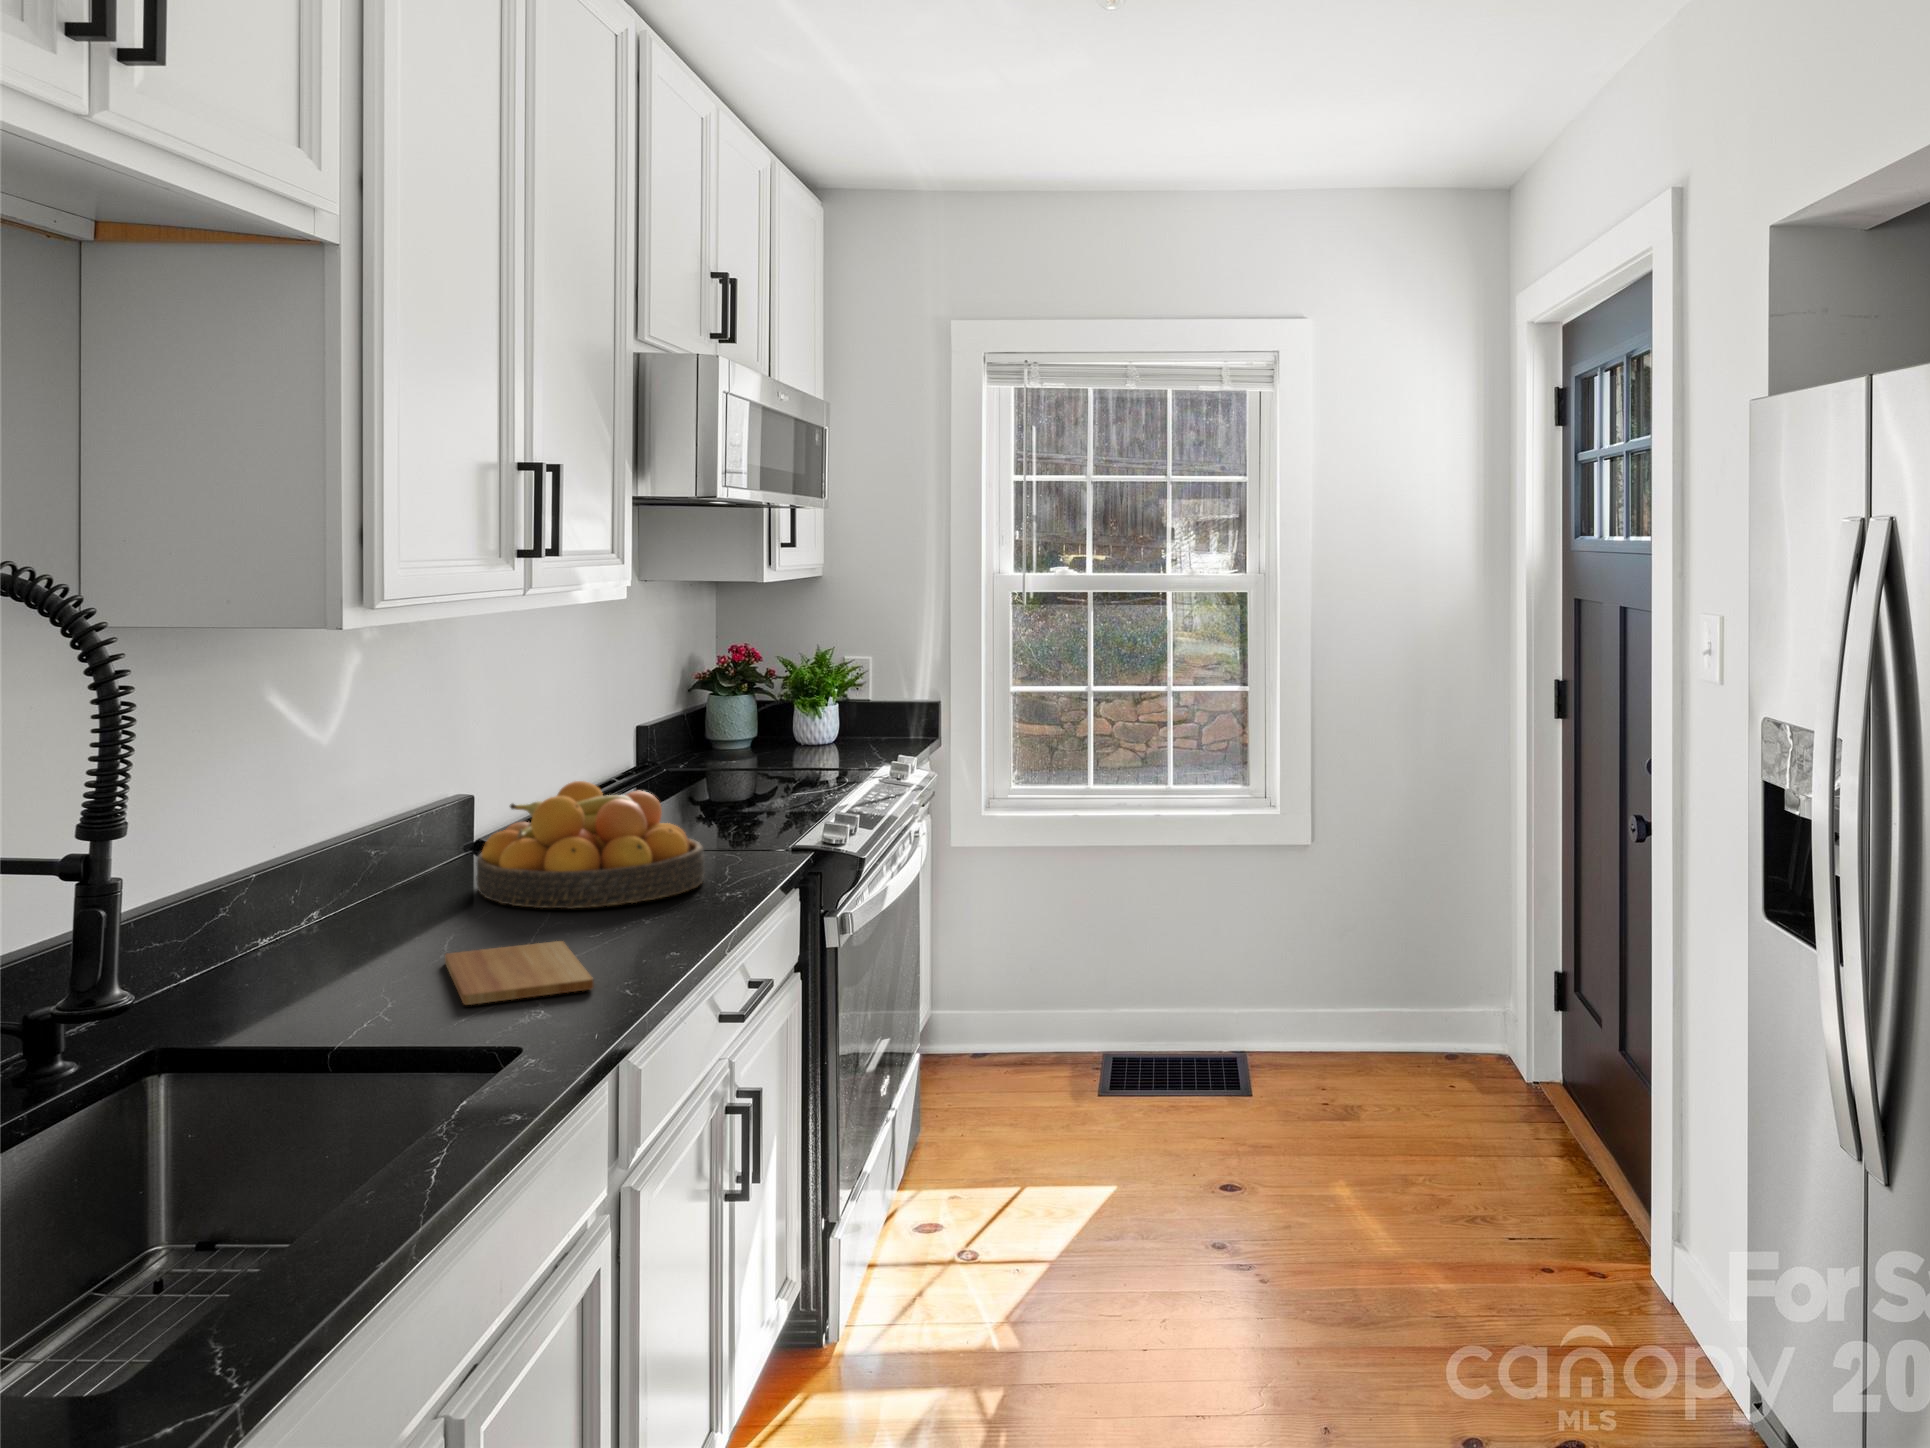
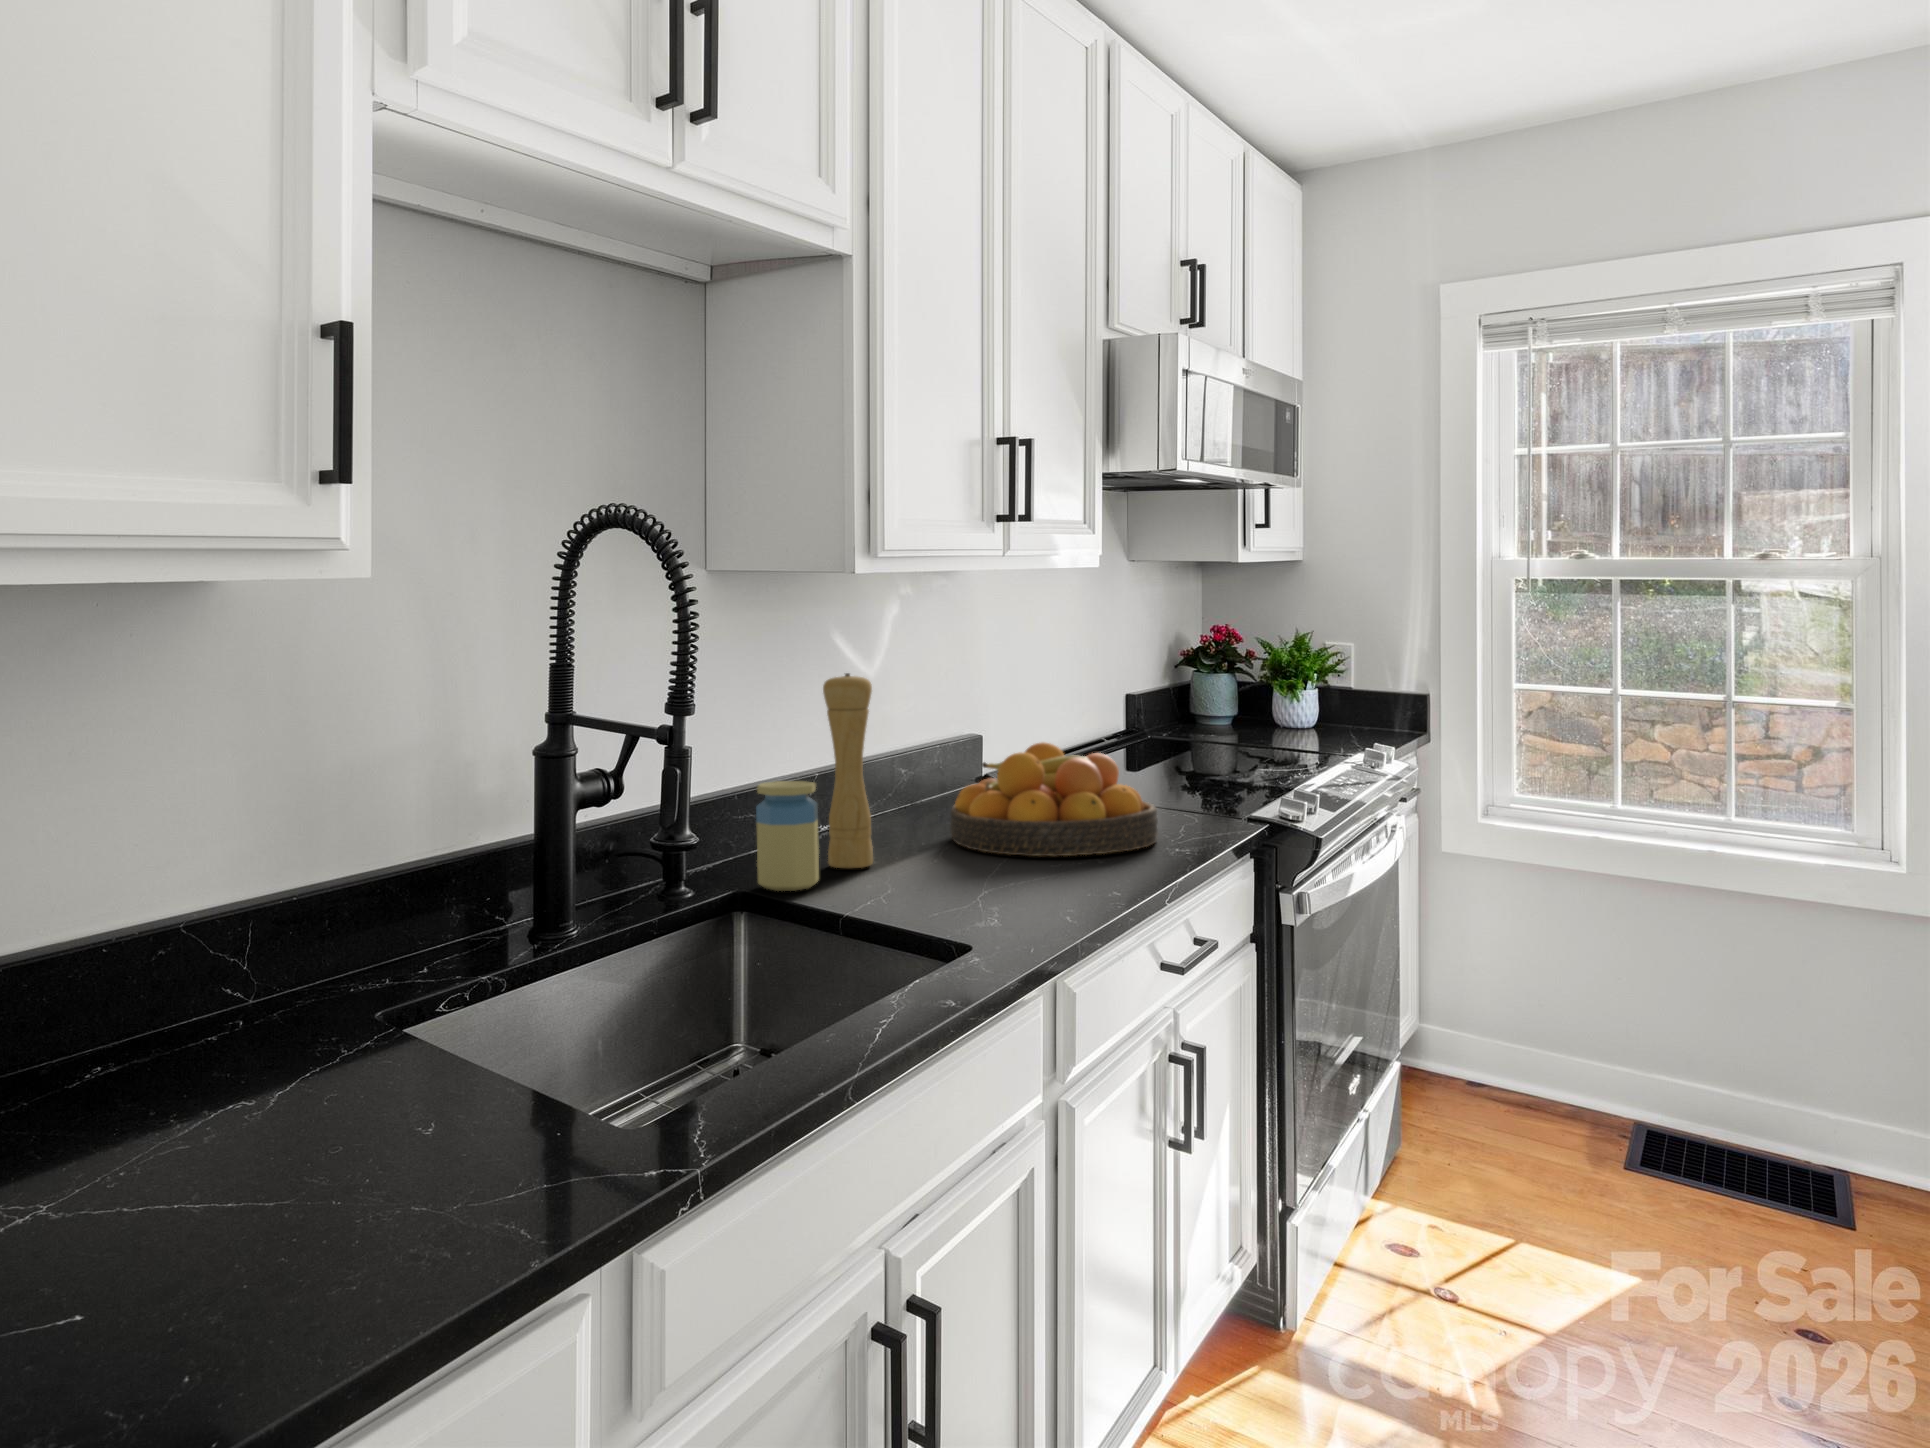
pepper mill: none [324,718,388,940] -> present [823,673,873,868]
jar: none [241,847,324,978] -> present [756,781,819,891]
cutting board: present [445,941,594,1005] -> none [916,879,1040,921]

